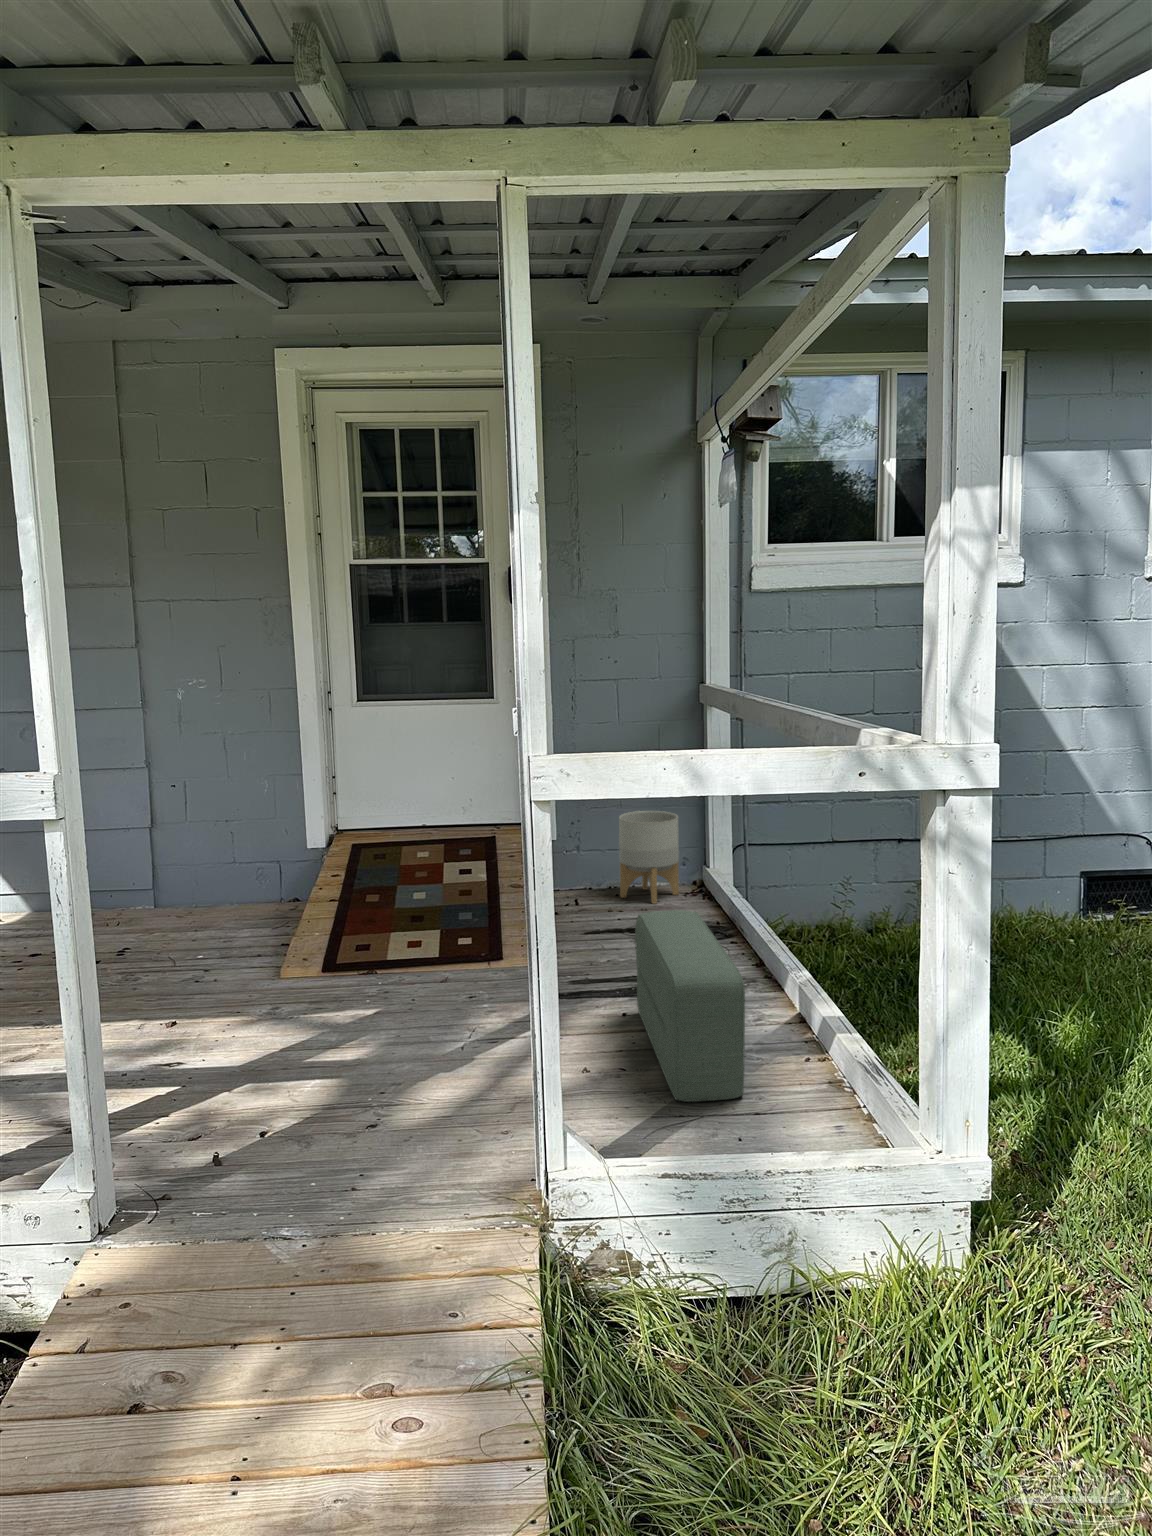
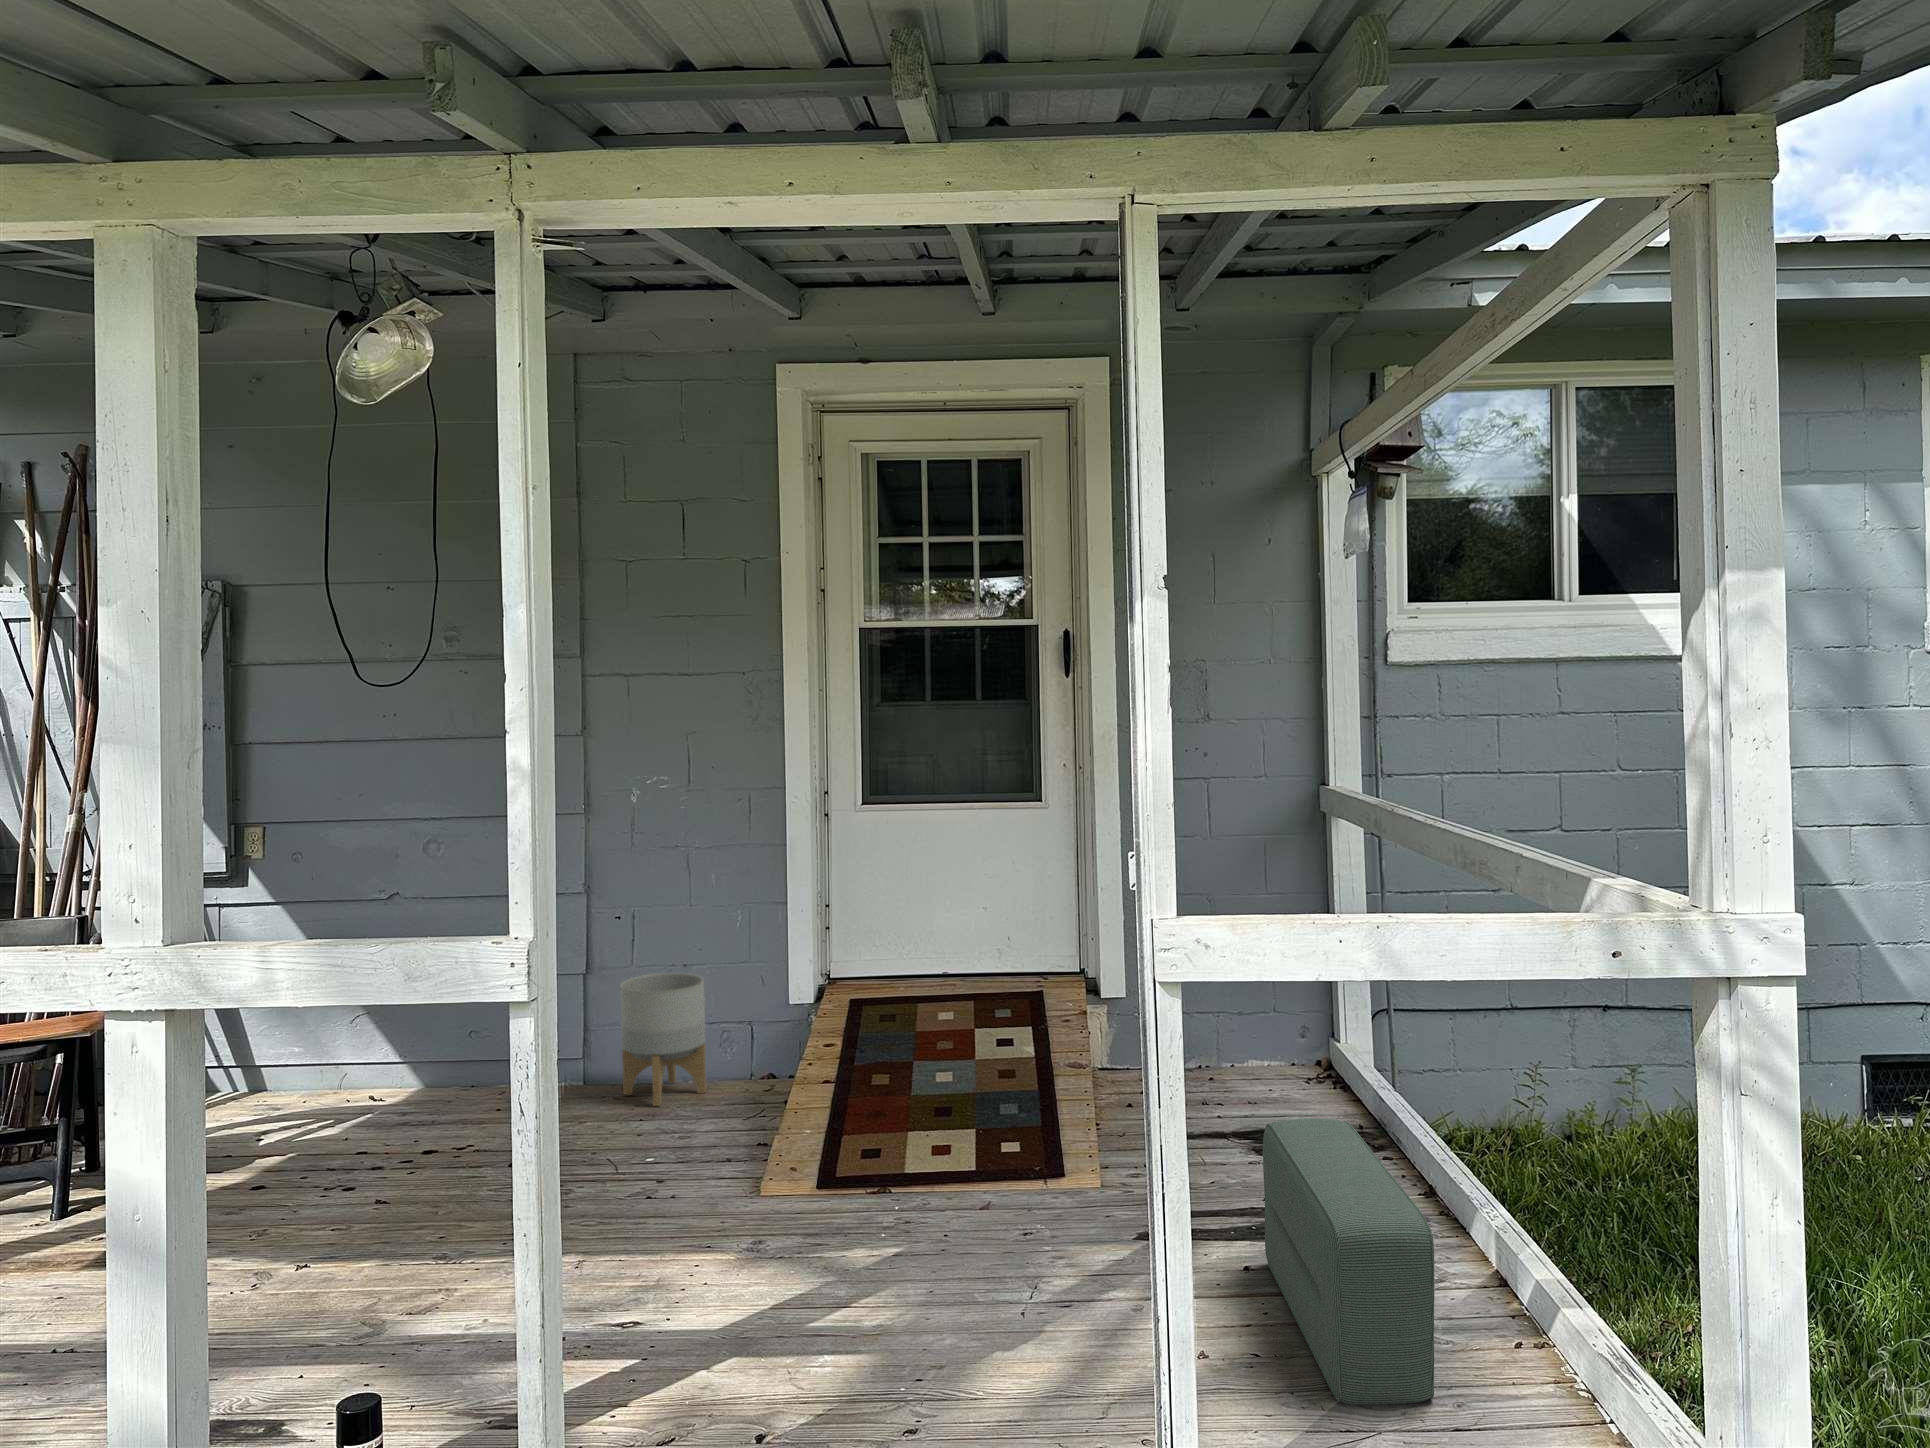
planter: present [619,811,679,904] -> present [620,973,706,1106]

